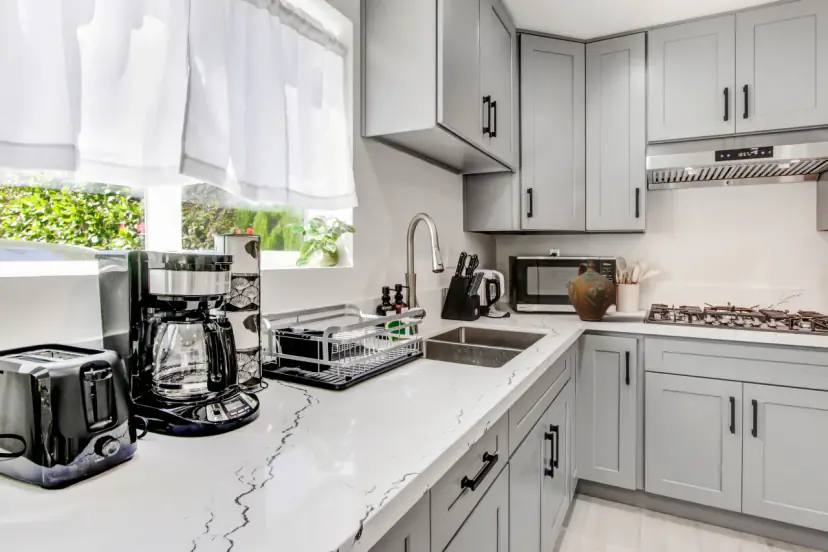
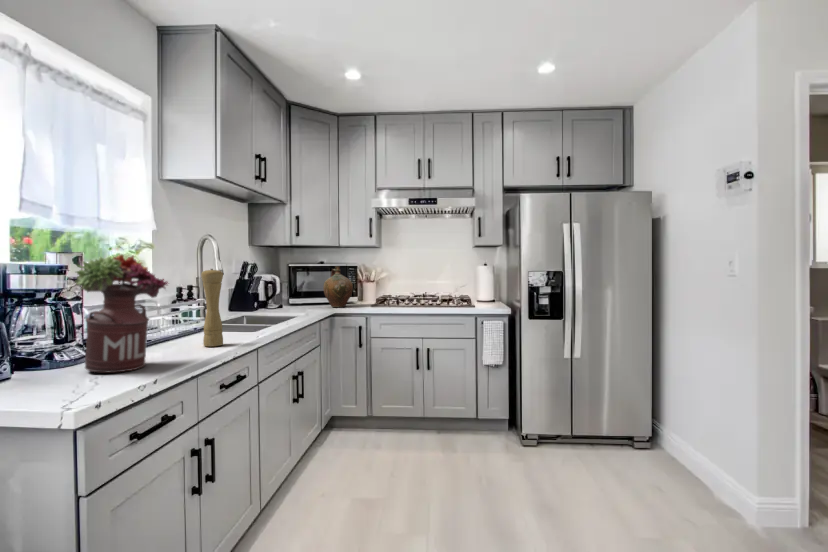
flower arrangement: none [222,234,388,474] -> present [75,255,168,372]
pepper mill: none [431,263,466,403] -> present [201,269,223,347]

